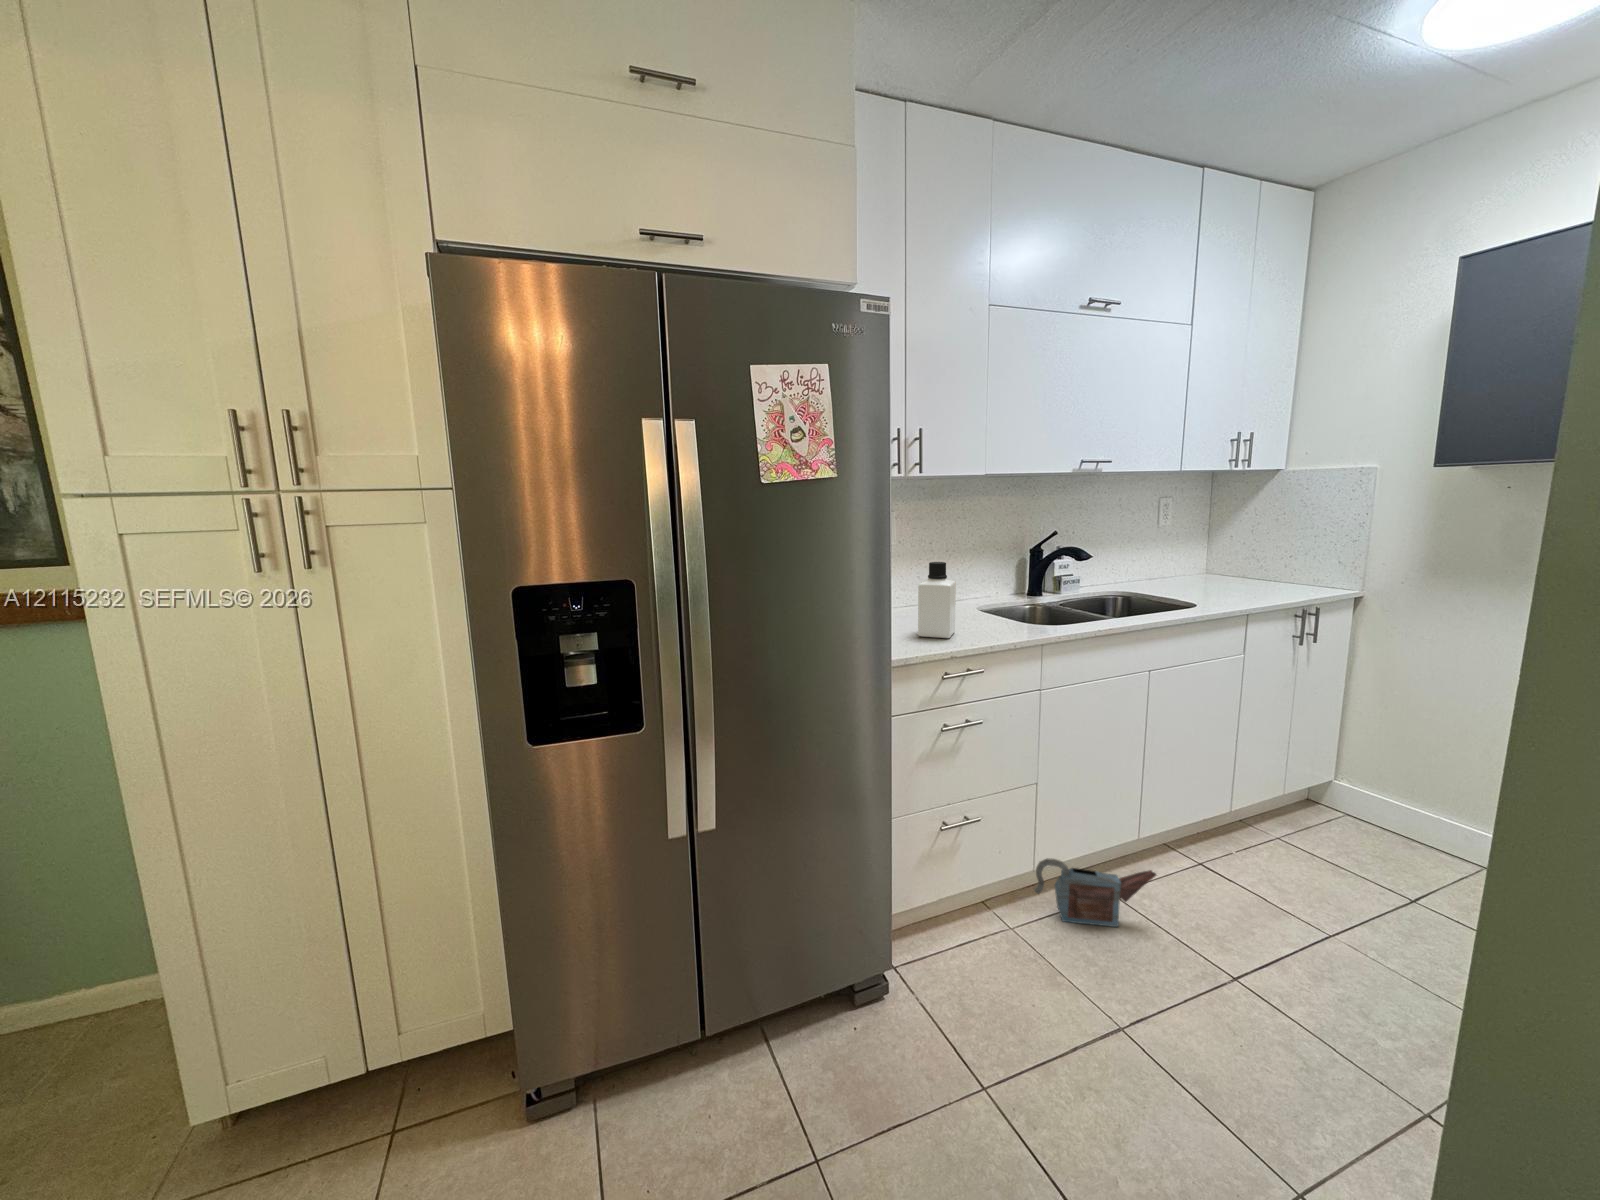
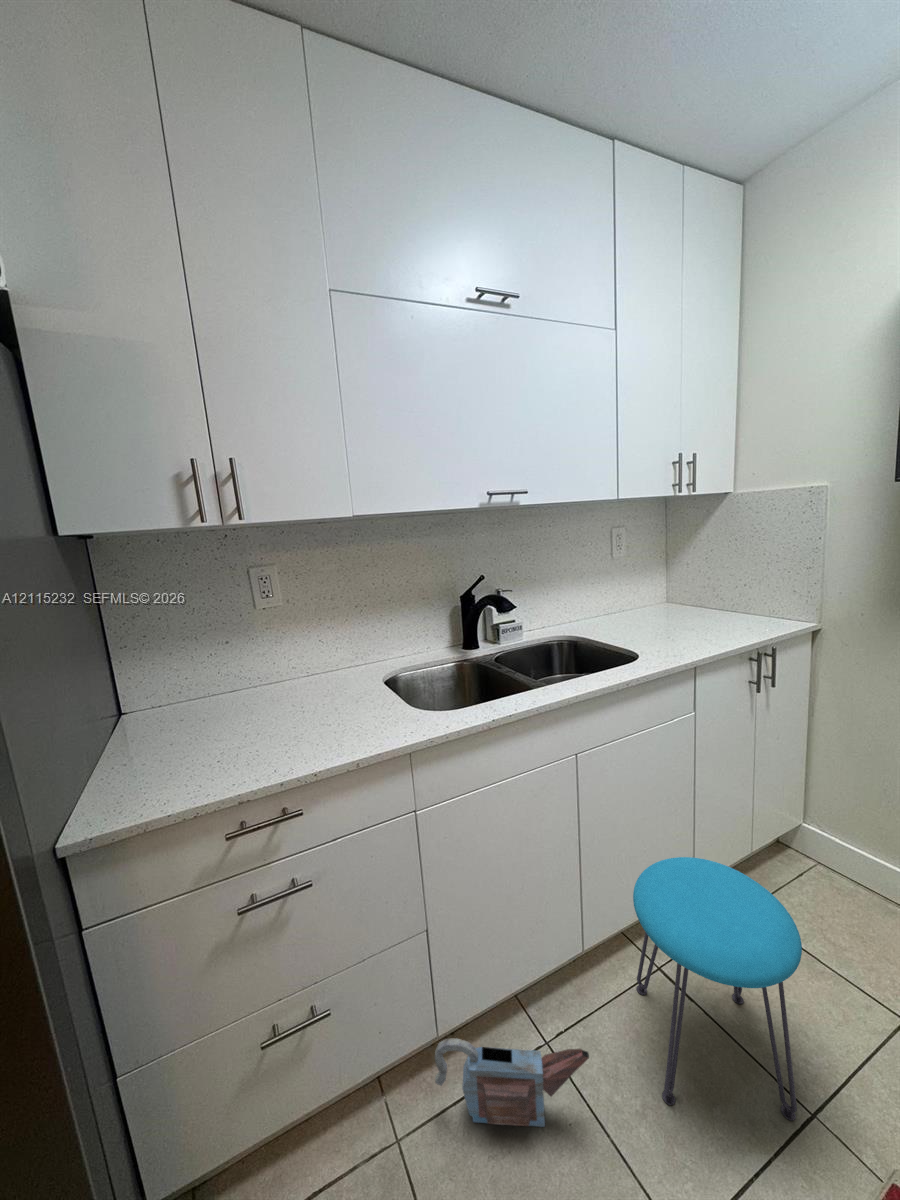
bottle: present [918,562,956,638] -> none [217,649,294,765]
stool: none [1181,762,1327,938] -> present [633,857,802,1121]

